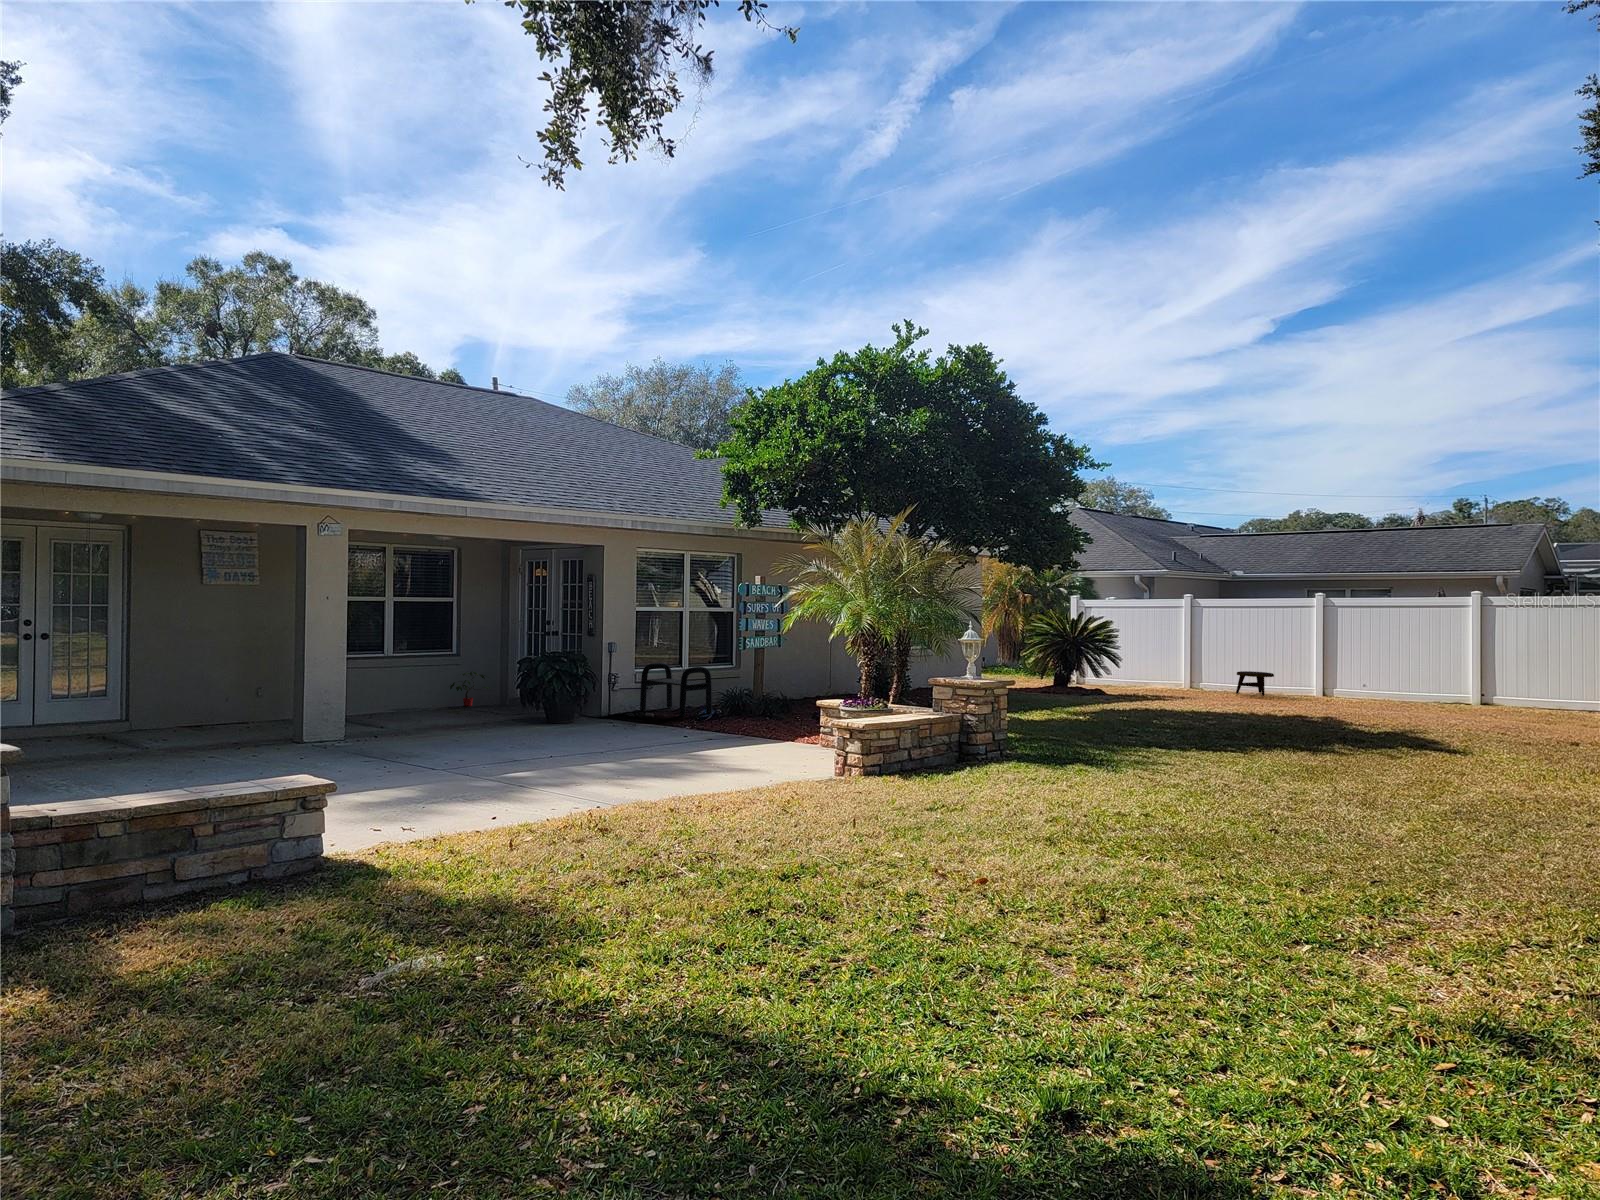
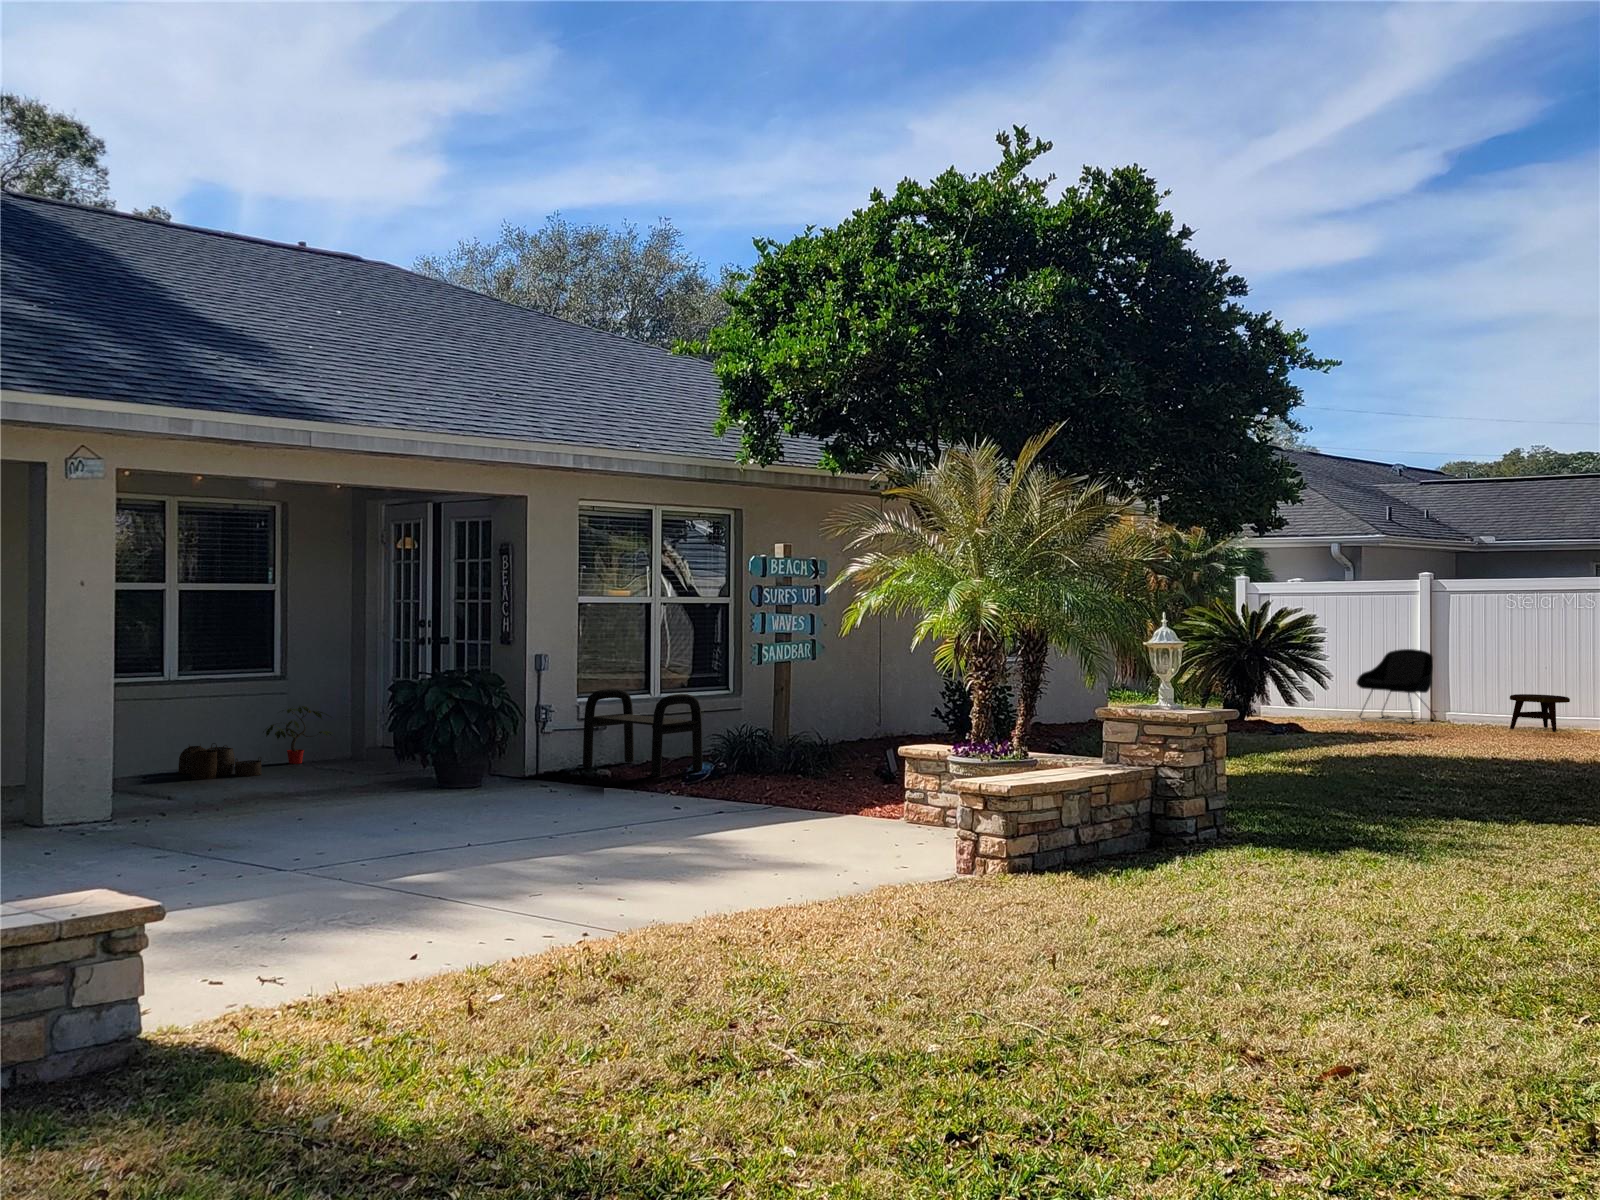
lounge chair: none [1142,642,1192,690] -> present [1357,649,1435,724]
woven basket: none [397,693,446,715] -> present [179,743,261,779]

